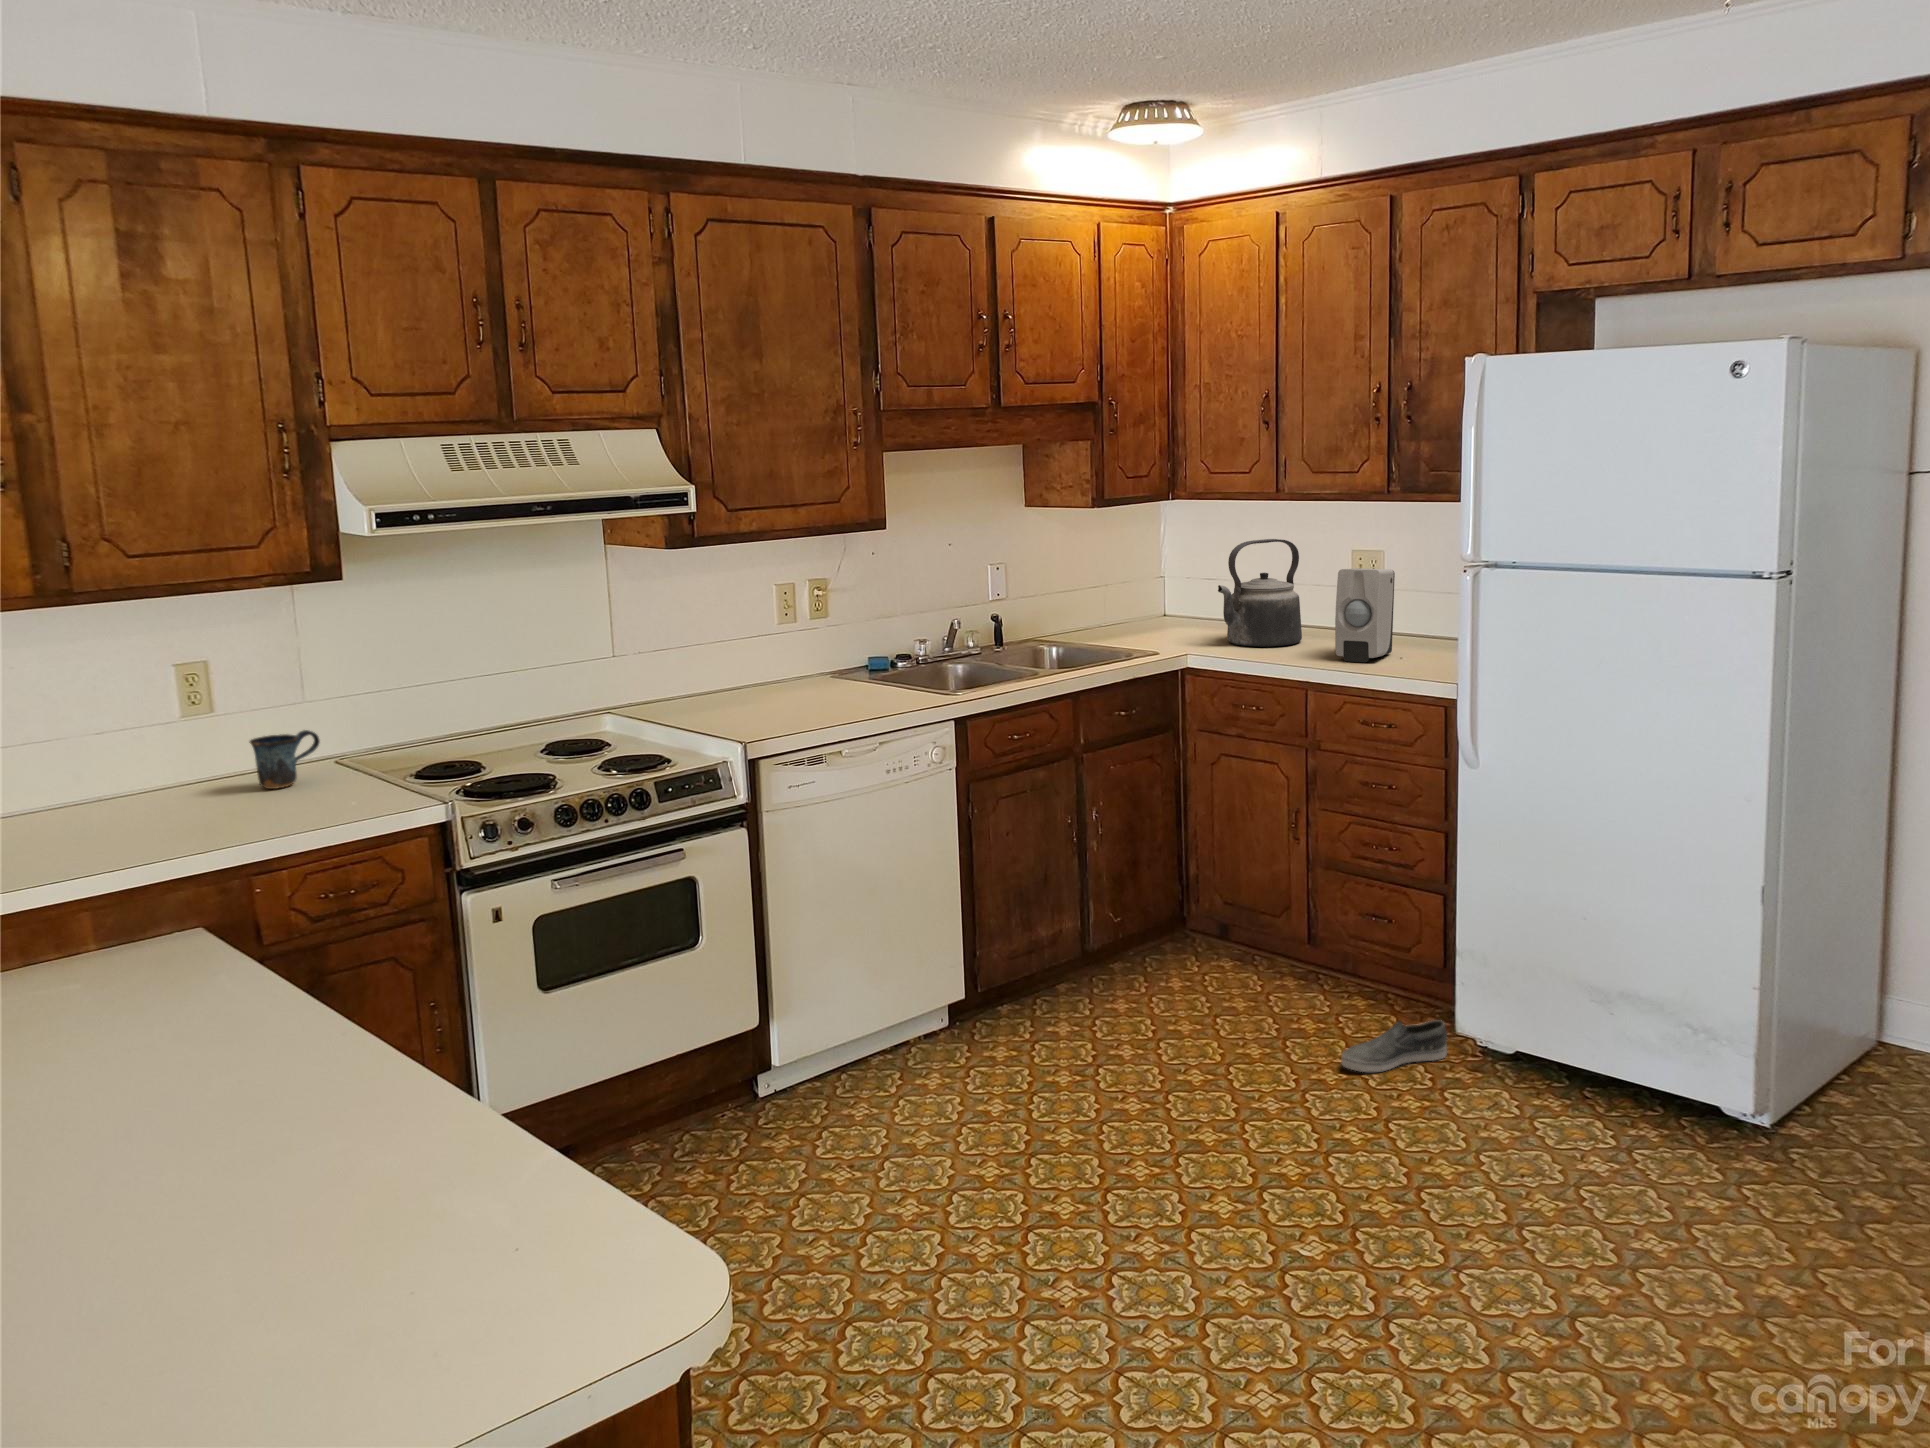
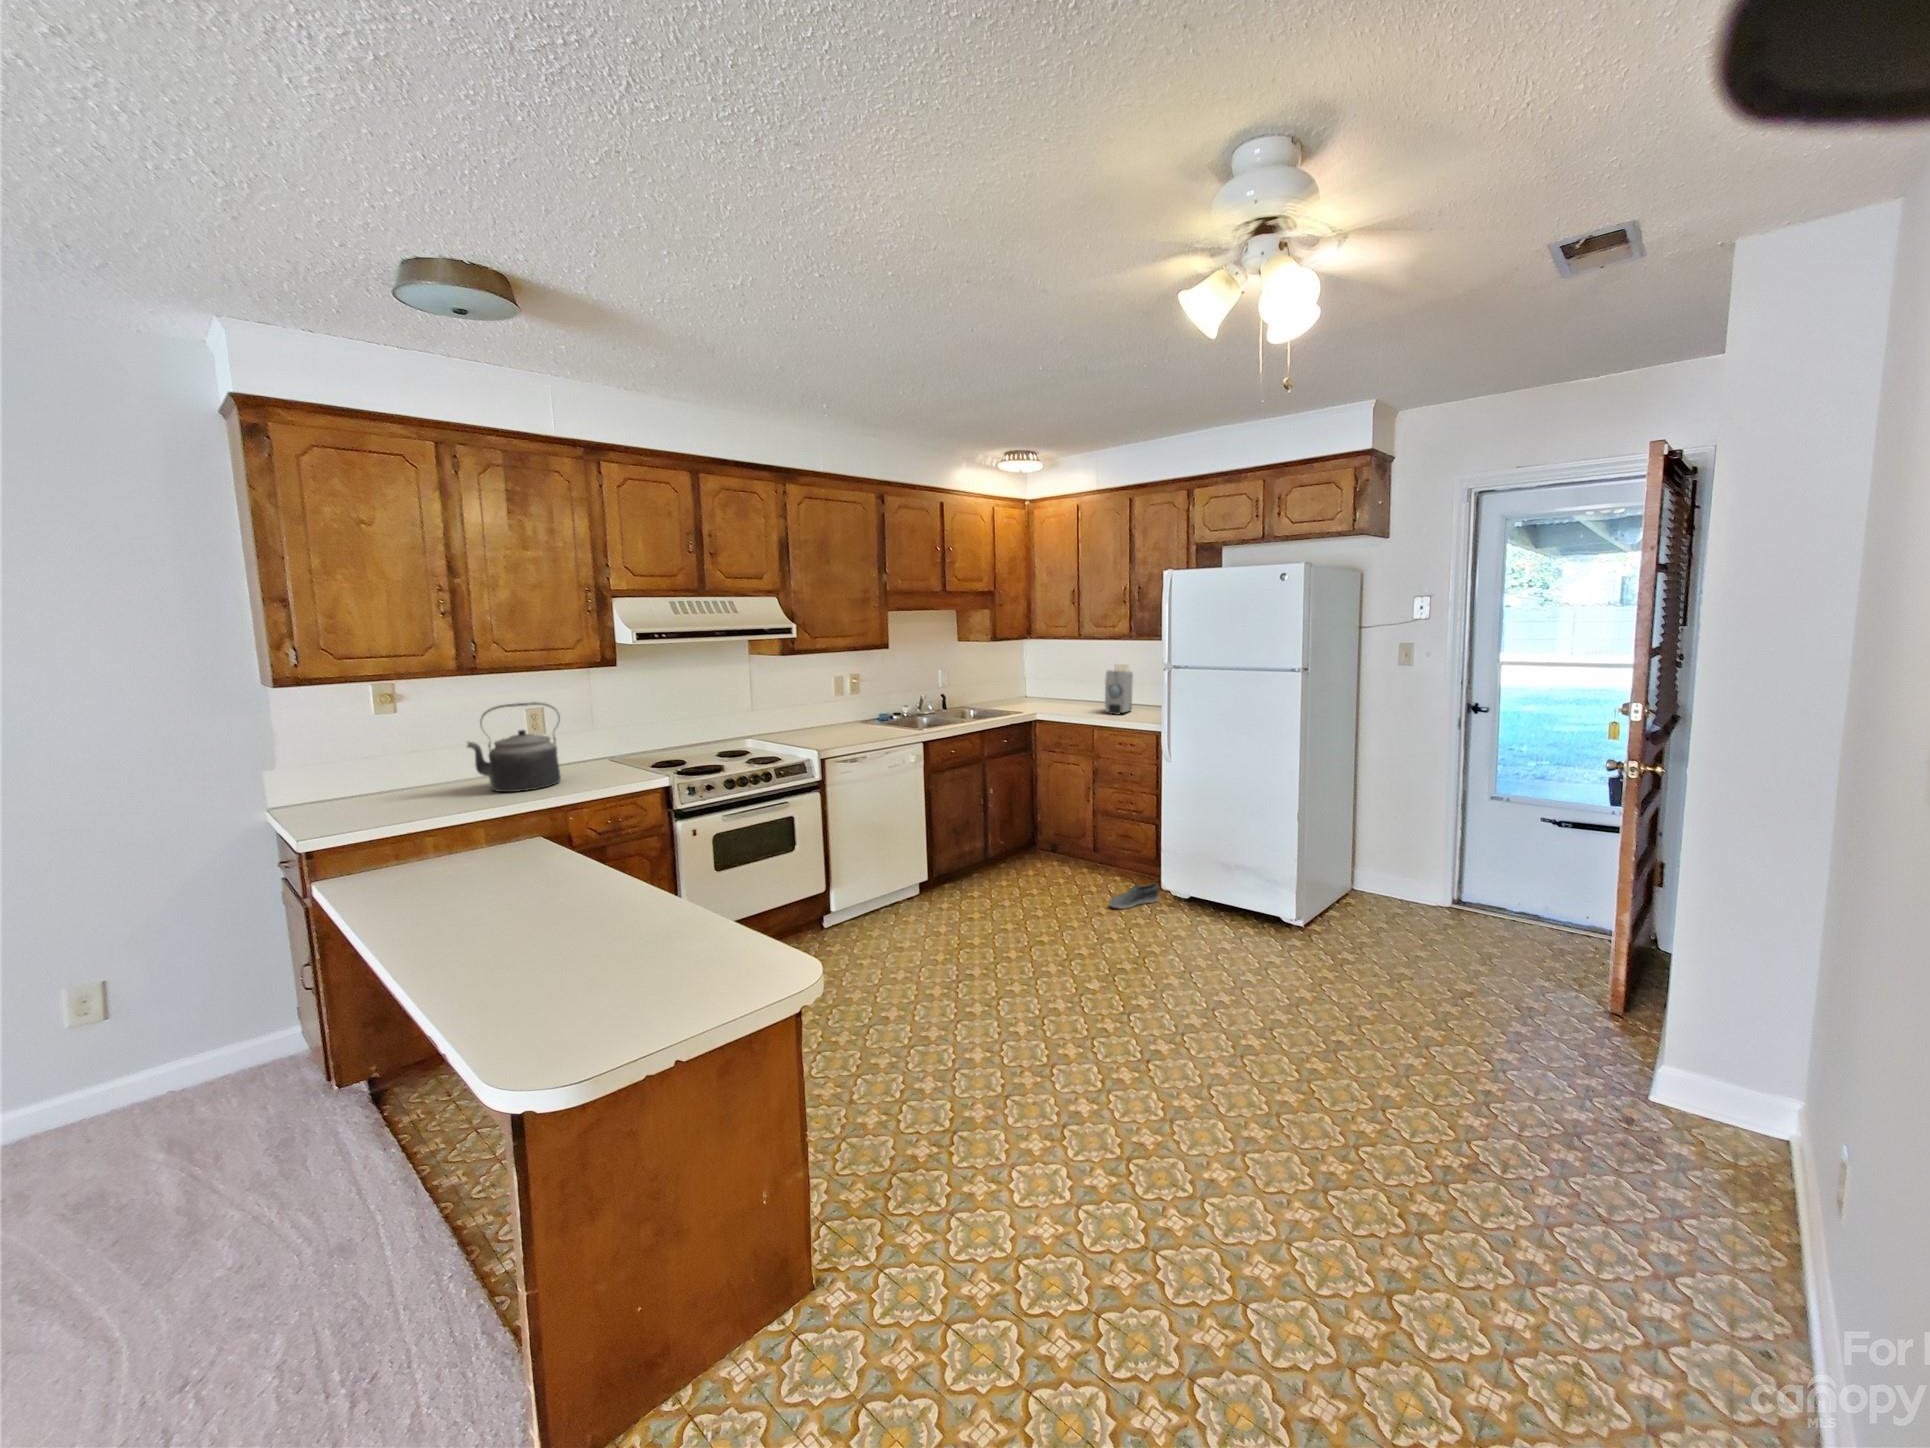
kettle: present [1218,539,1302,647] -> present [467,703,561,792]
mug: present [249,730,320,789] -> none [570,741,606,770]

